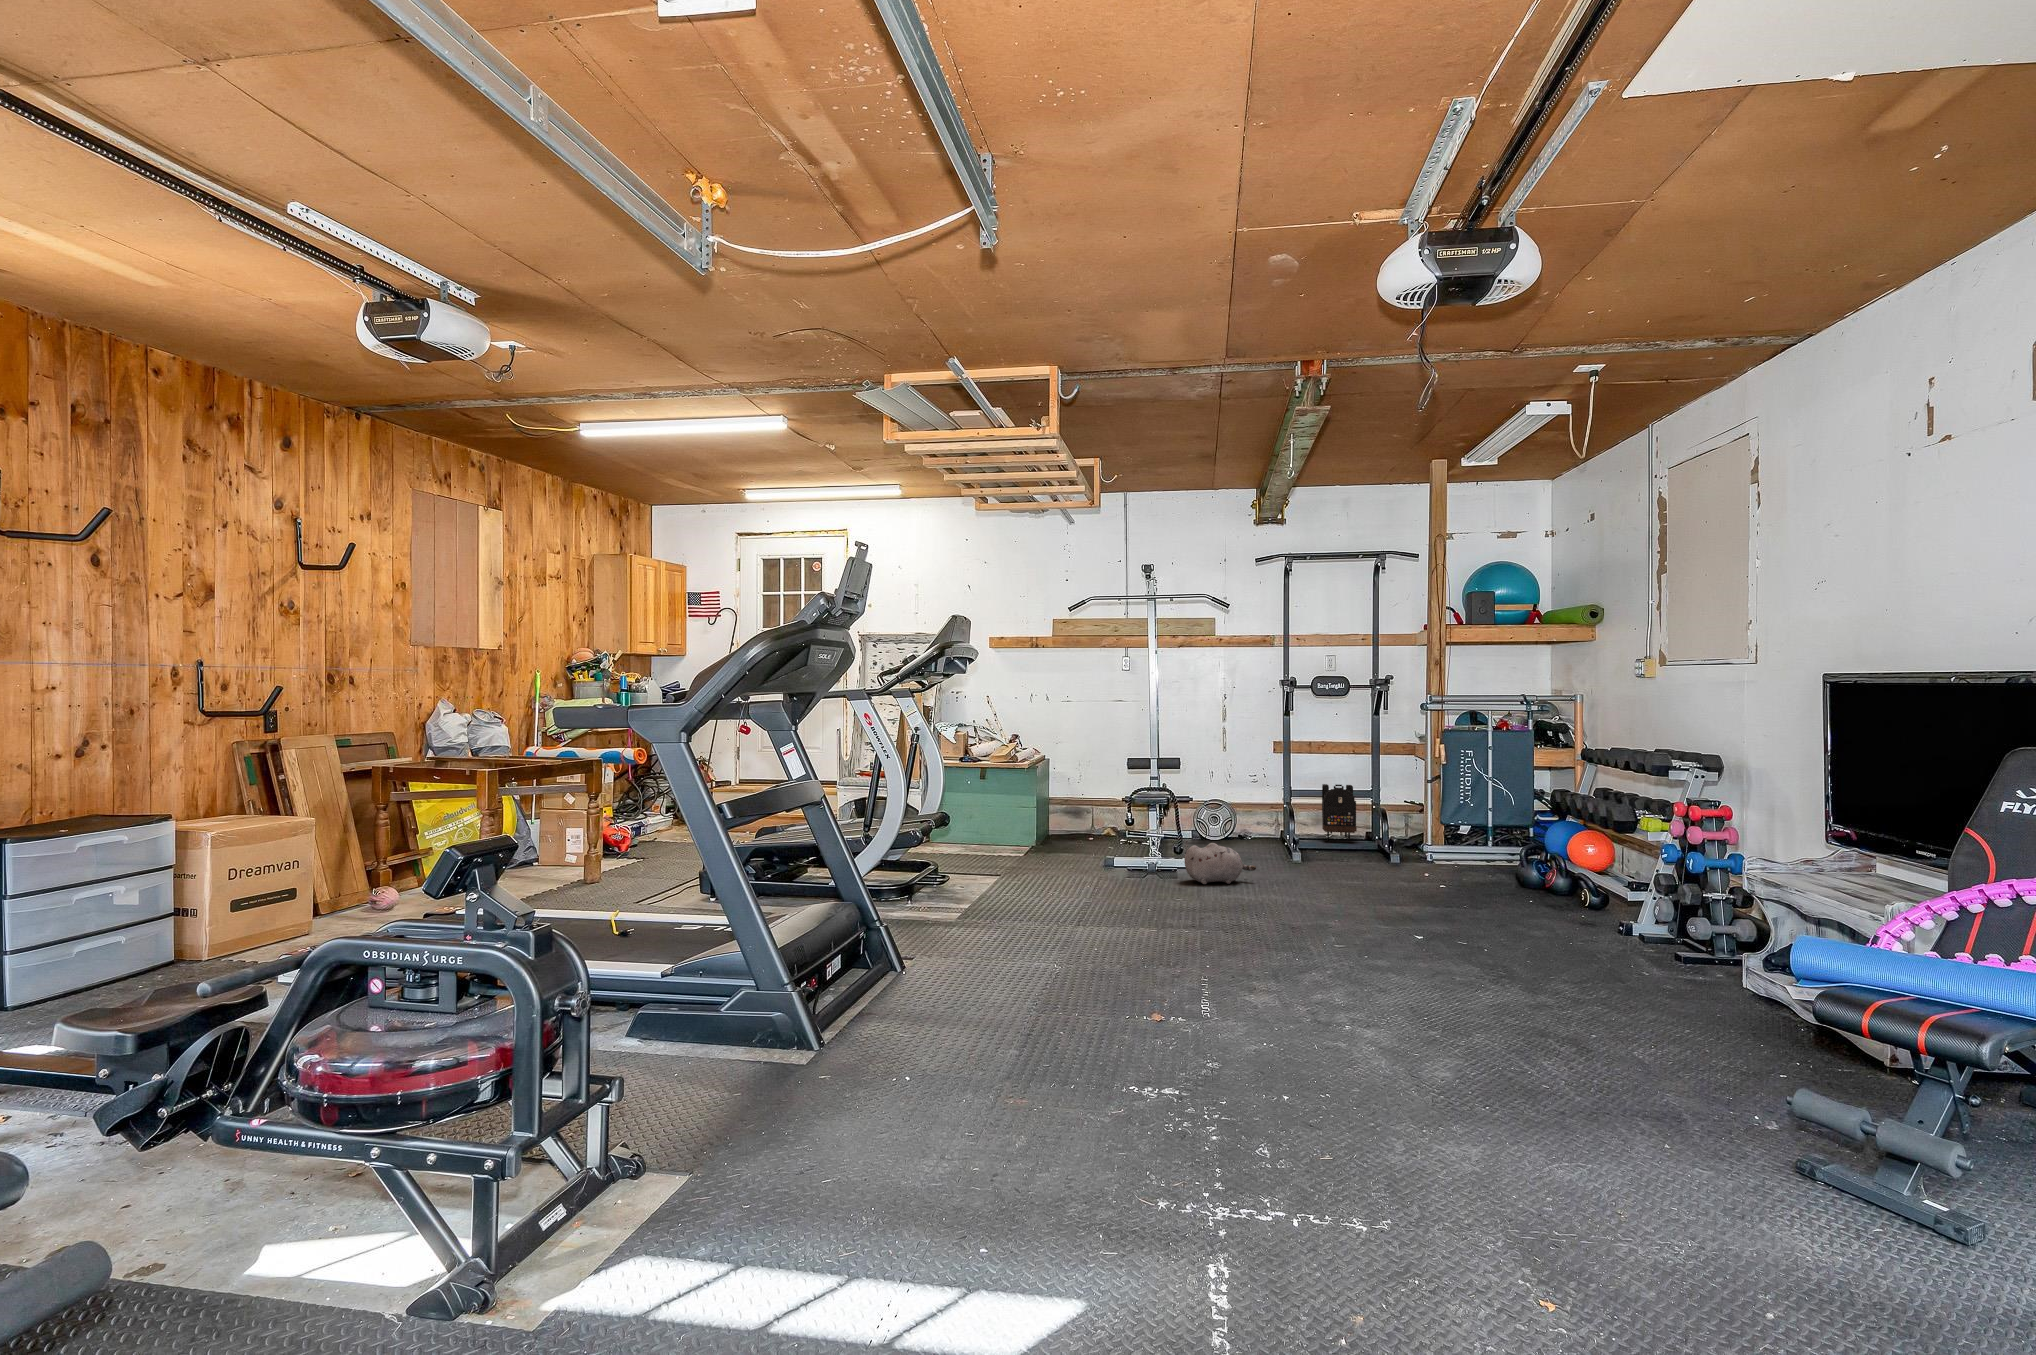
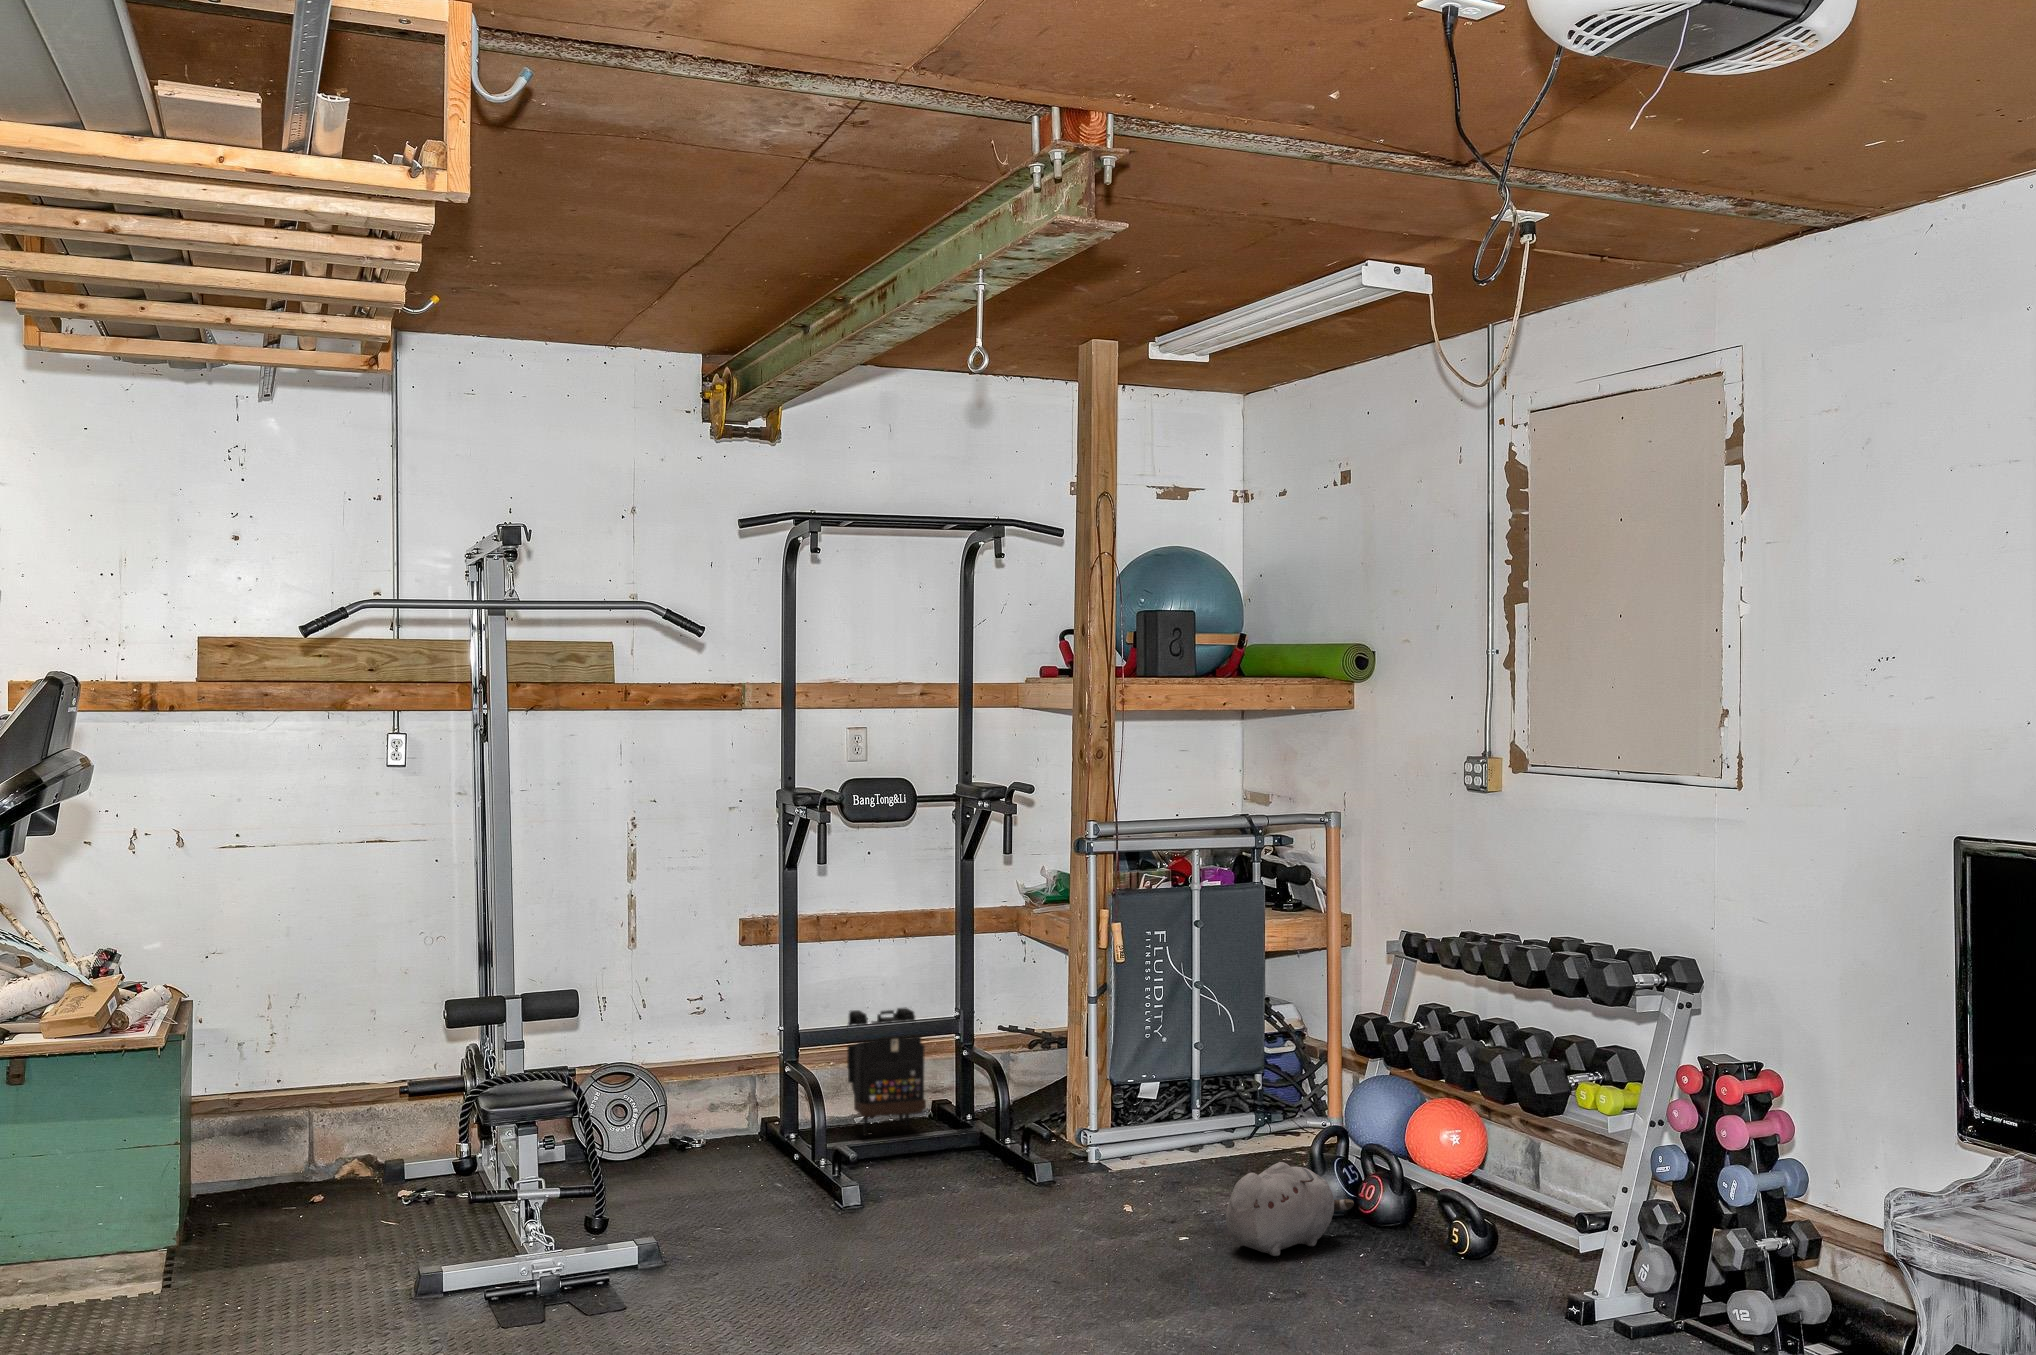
plush toy: present [1185,843,1256,884] -> present [1226,1162,1354,1256]

